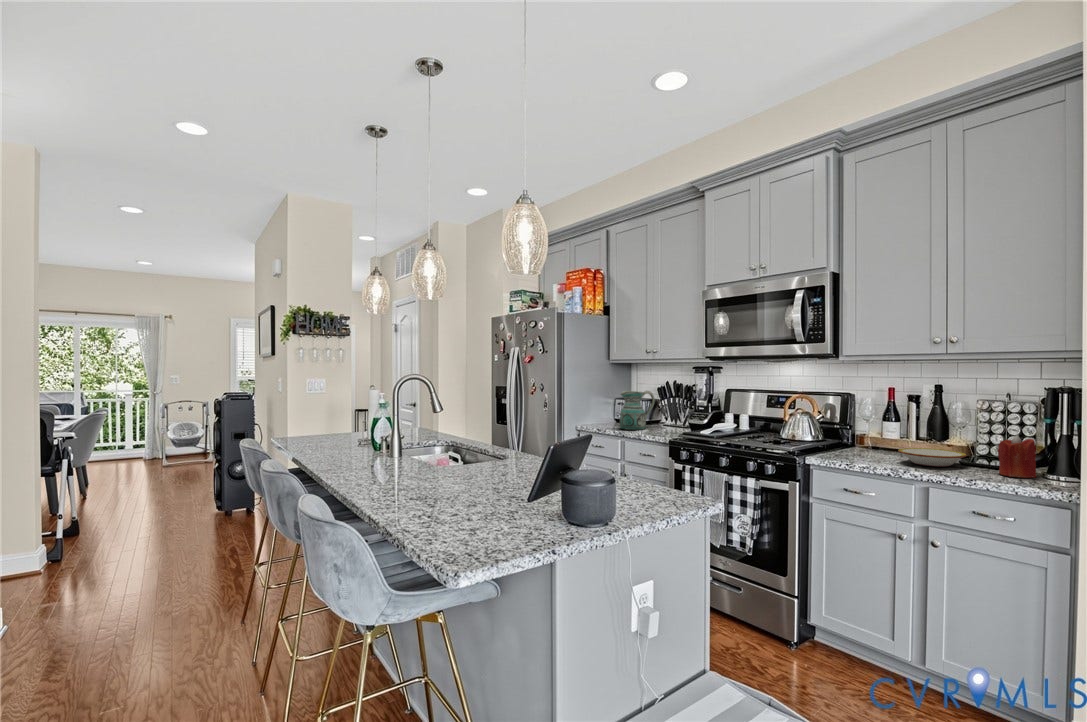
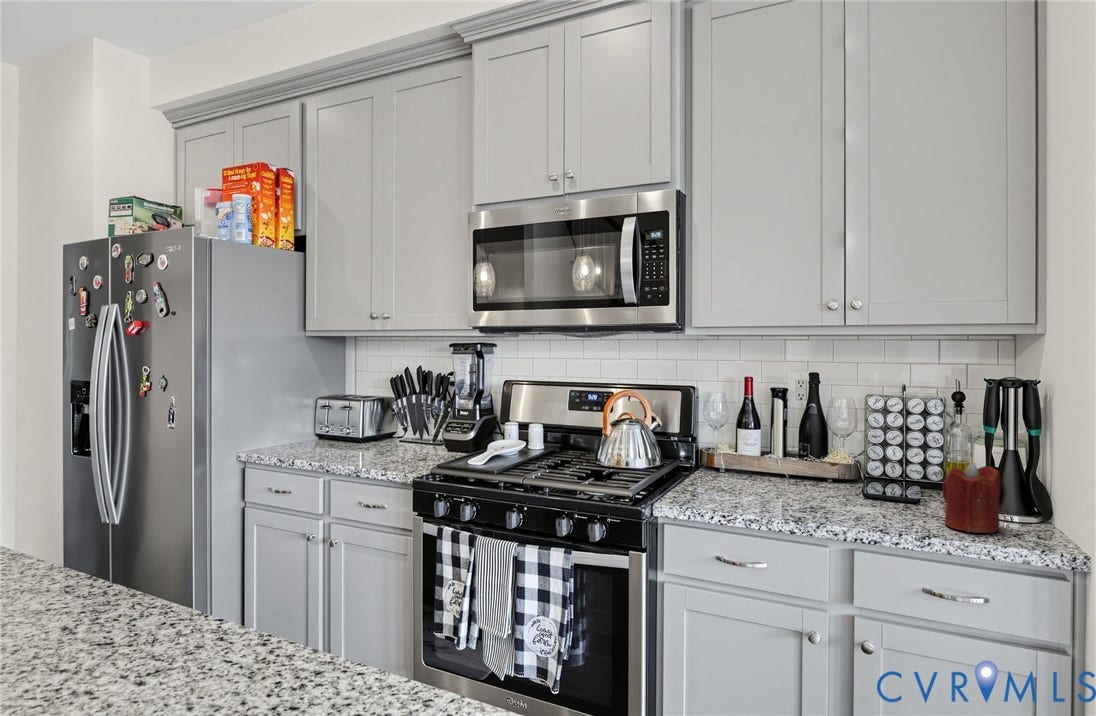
ceramic pitcher: present [620,391,655,430] -> none [322,385,385,457]
bowl: present [898,448,966,467] -> none [790,479,890,515]

